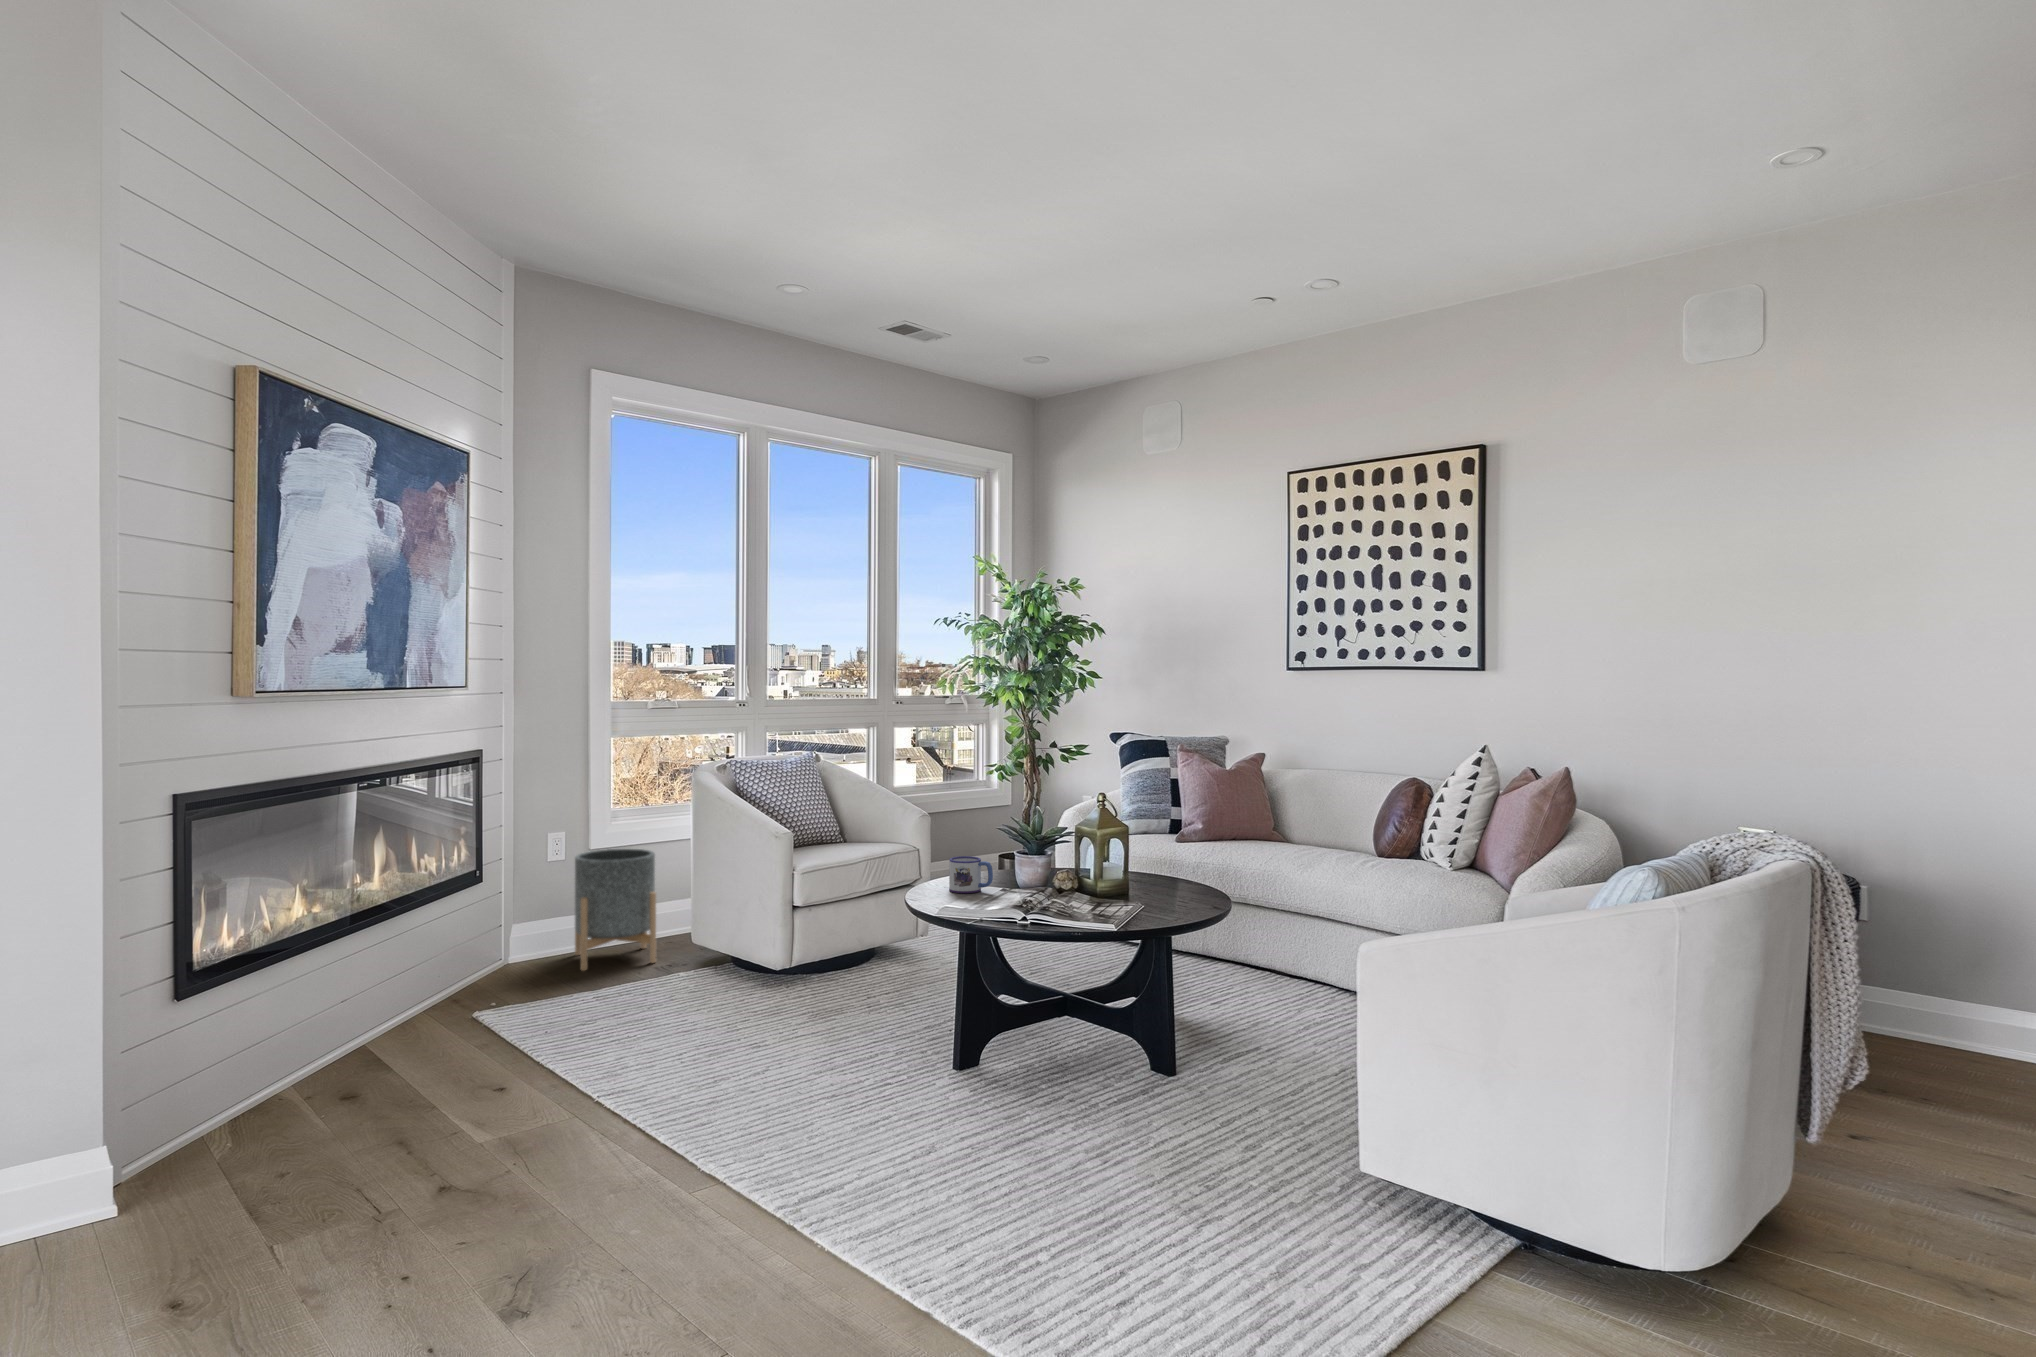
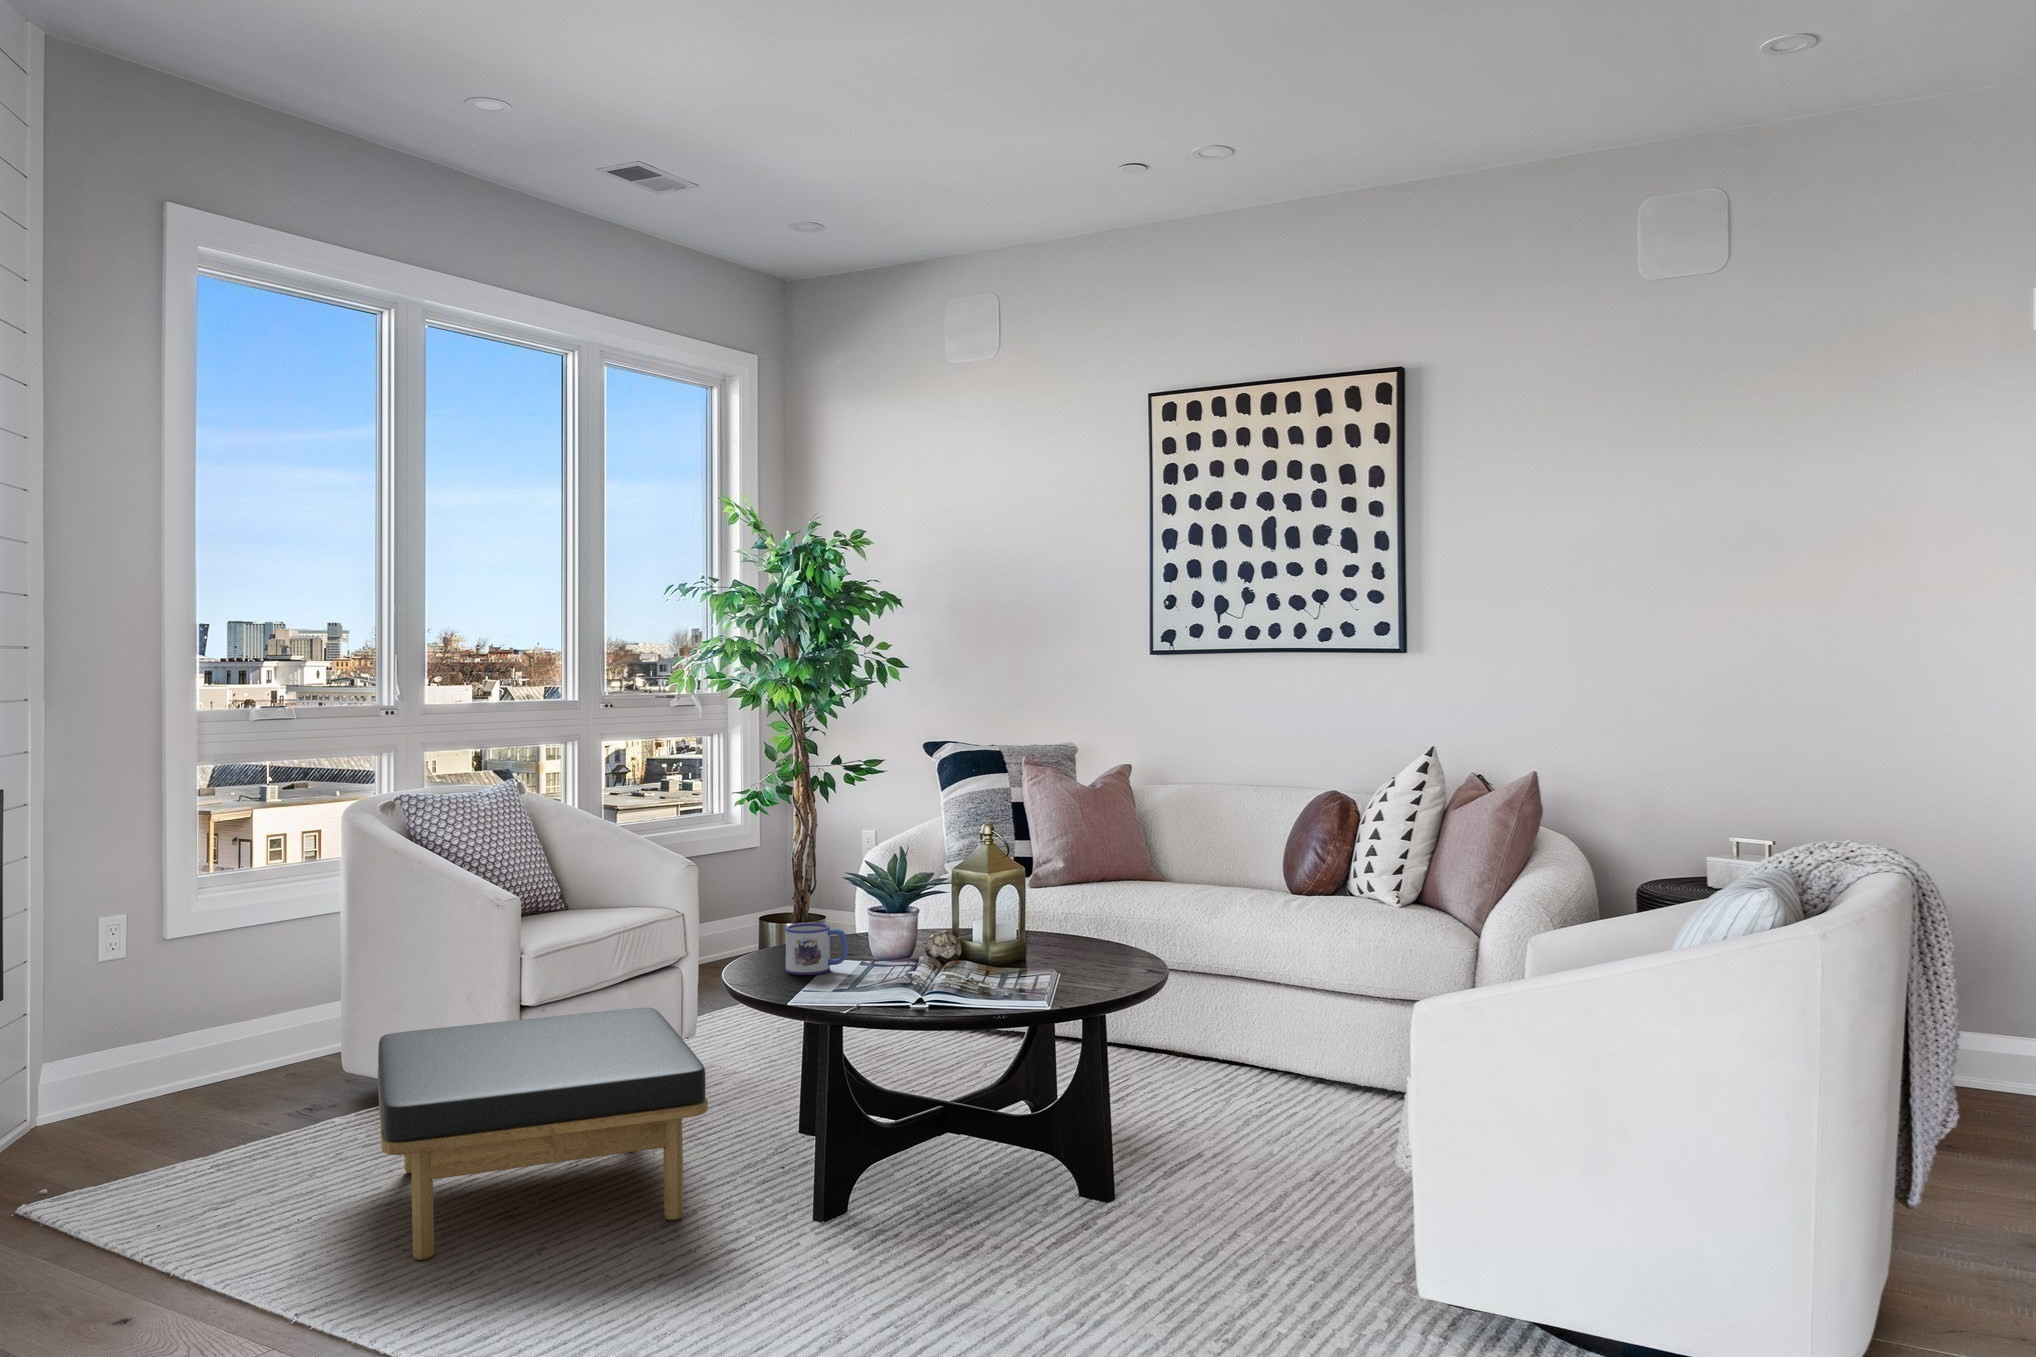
planter: present [575,849,656,971] -> none [154,938,296,1128]
ottoman: none [663,911,884,1069] -> present [378,1008,708,1260]

